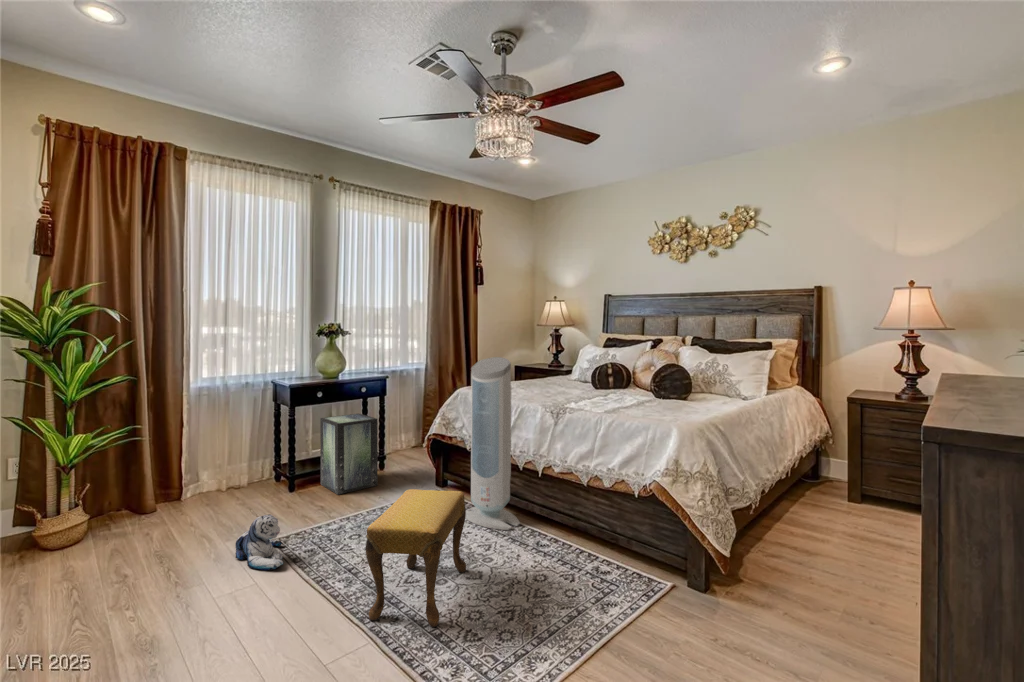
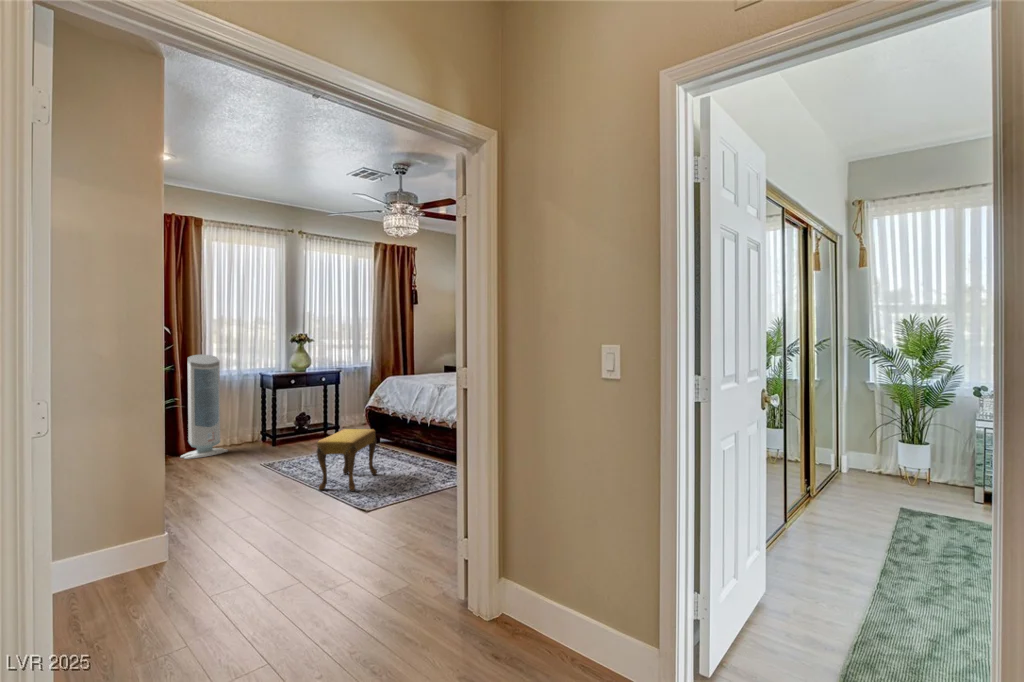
air purifier: present [466,357,520,530] -> present [180,354,228,459]
storage box: present [320,414,378,495] -> none [293,395,332,447]
plush toy: present [236,514,283,570] -> none [242,447,272,476]

